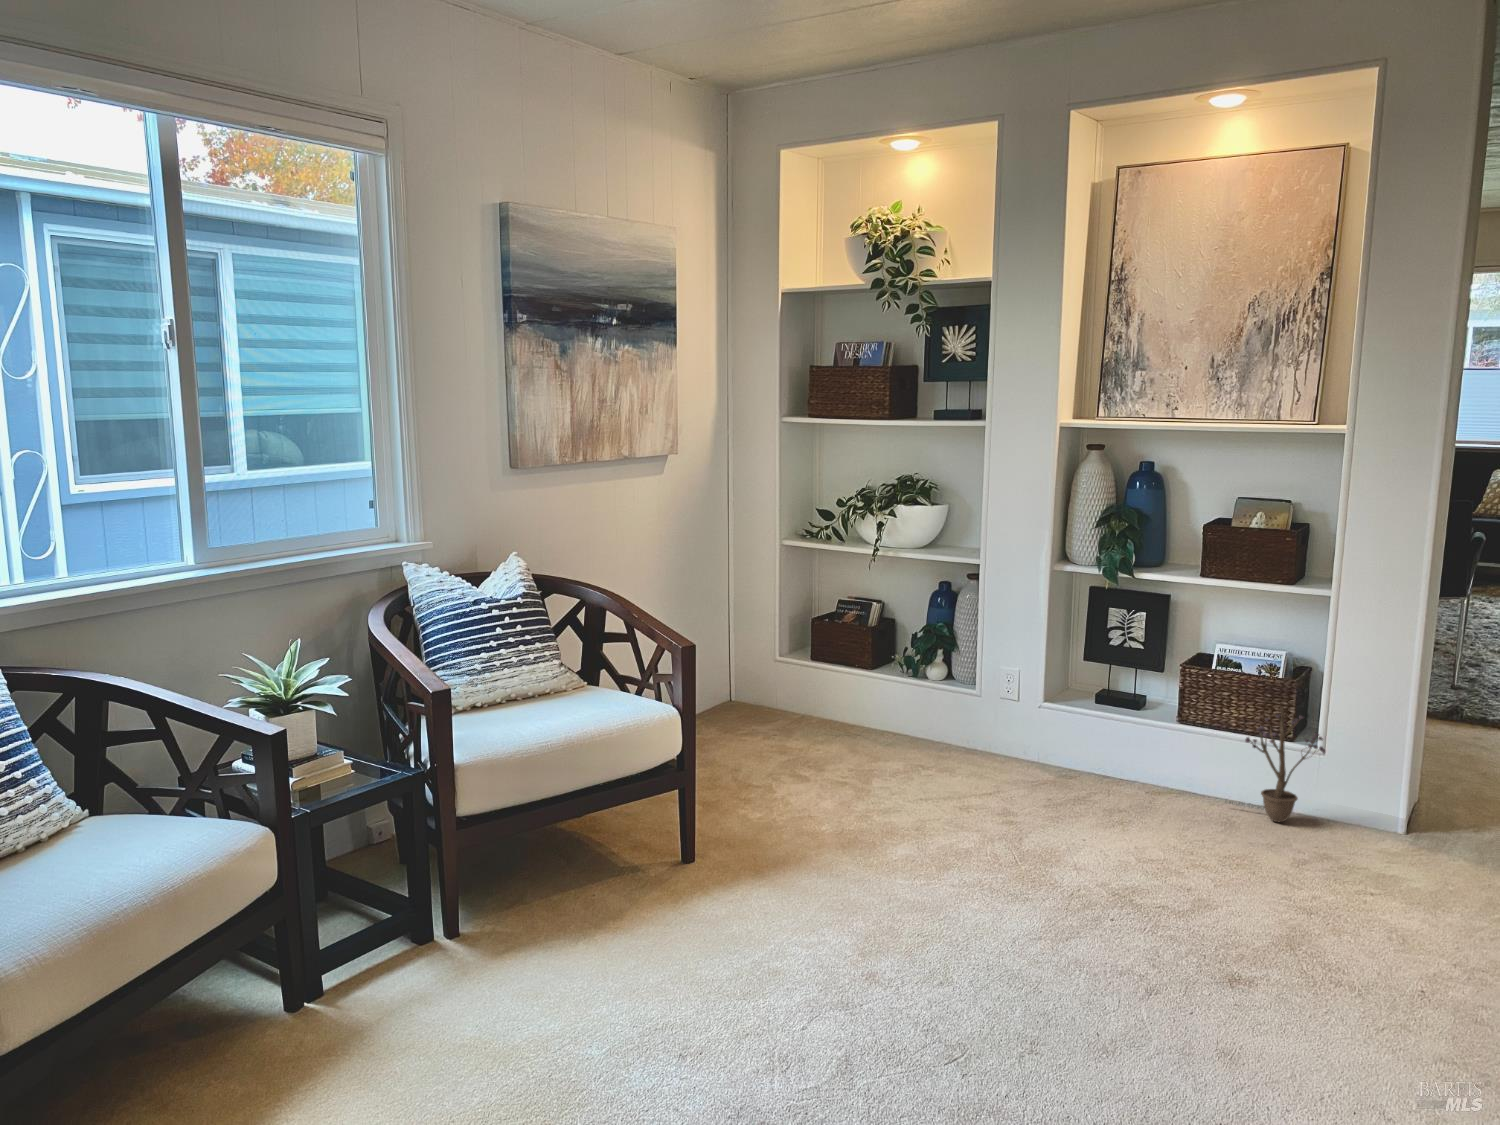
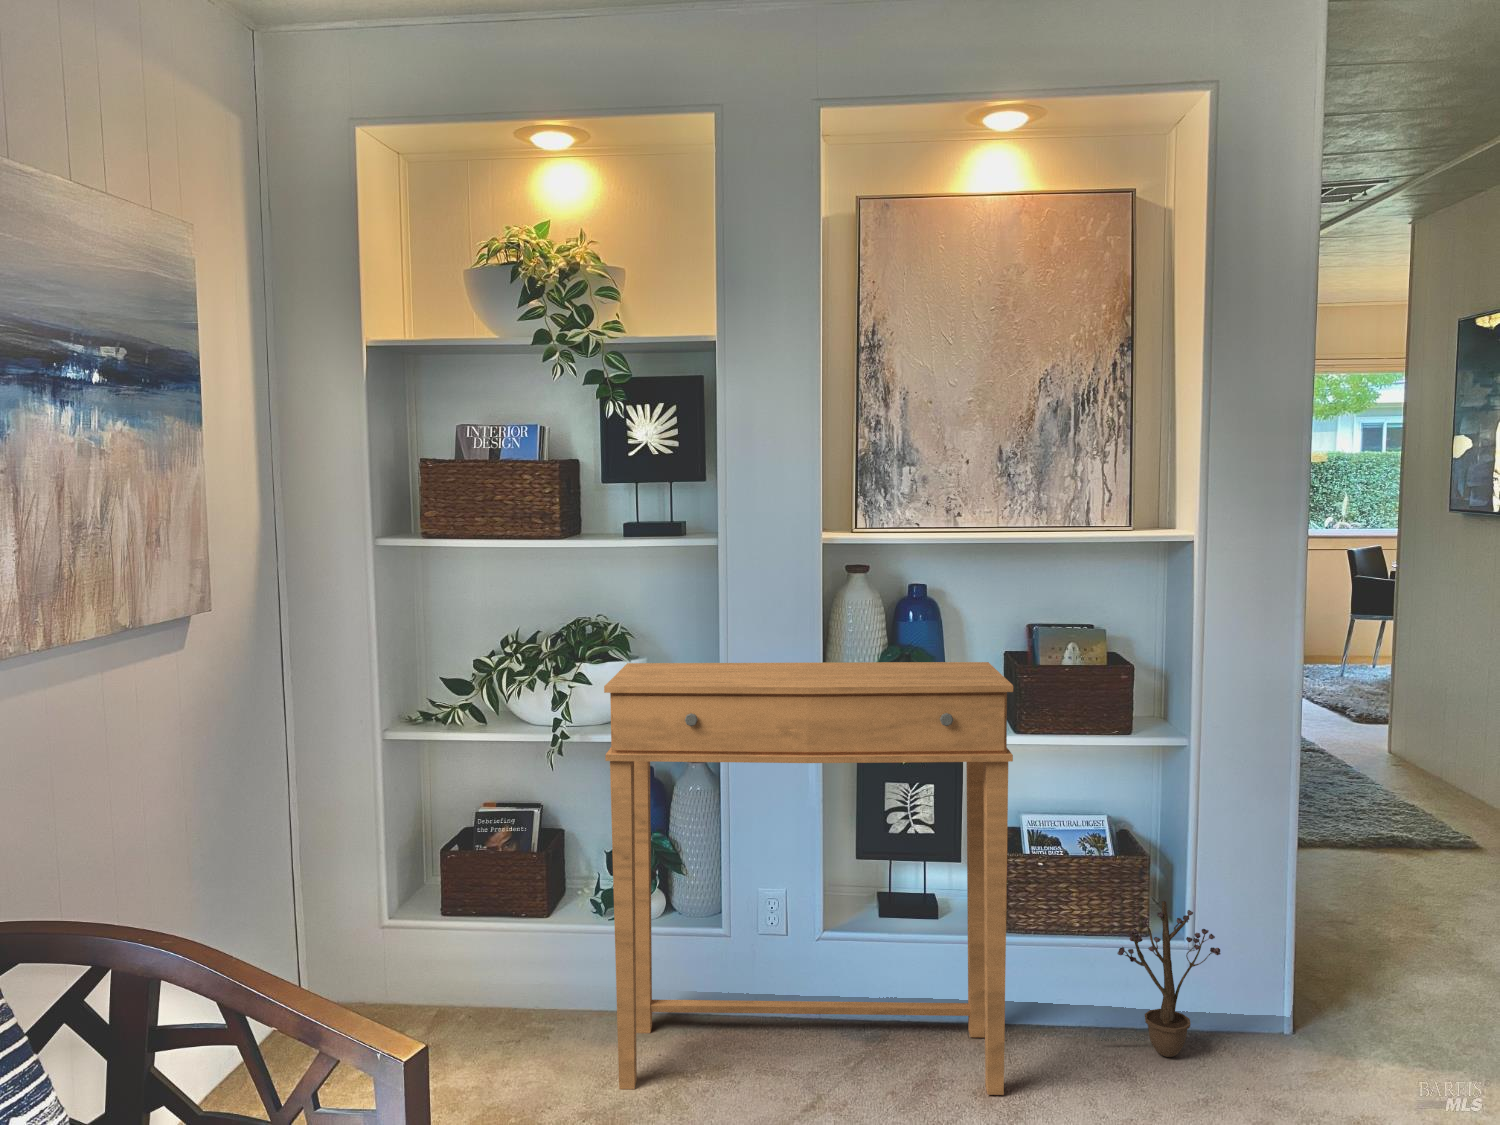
side table: none [881,503,1168,813] -> present [604,662,1013,1095]

